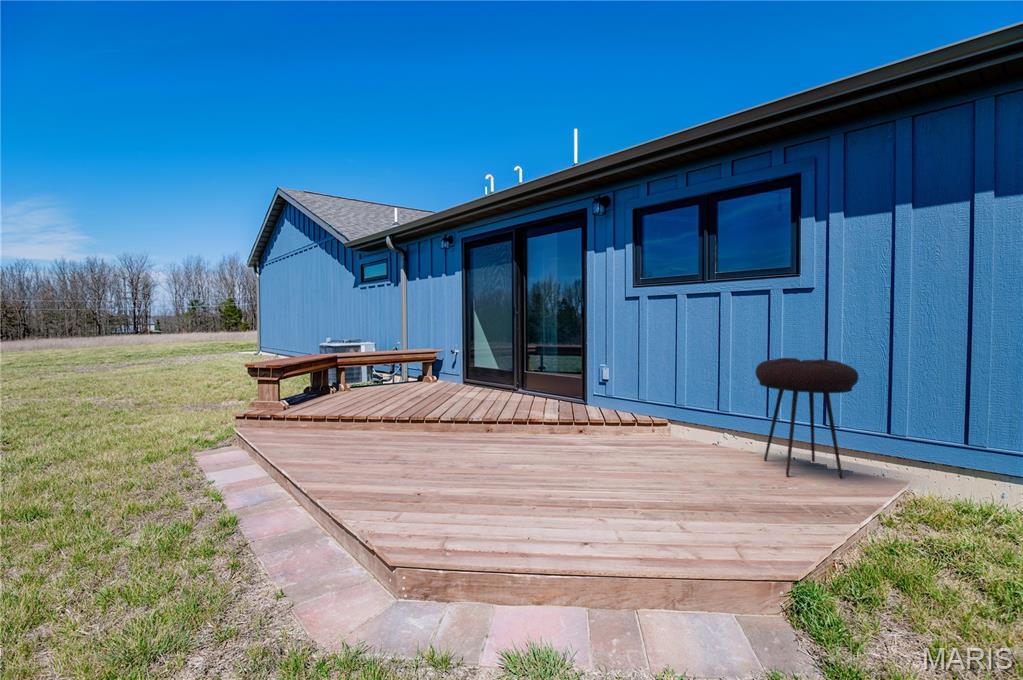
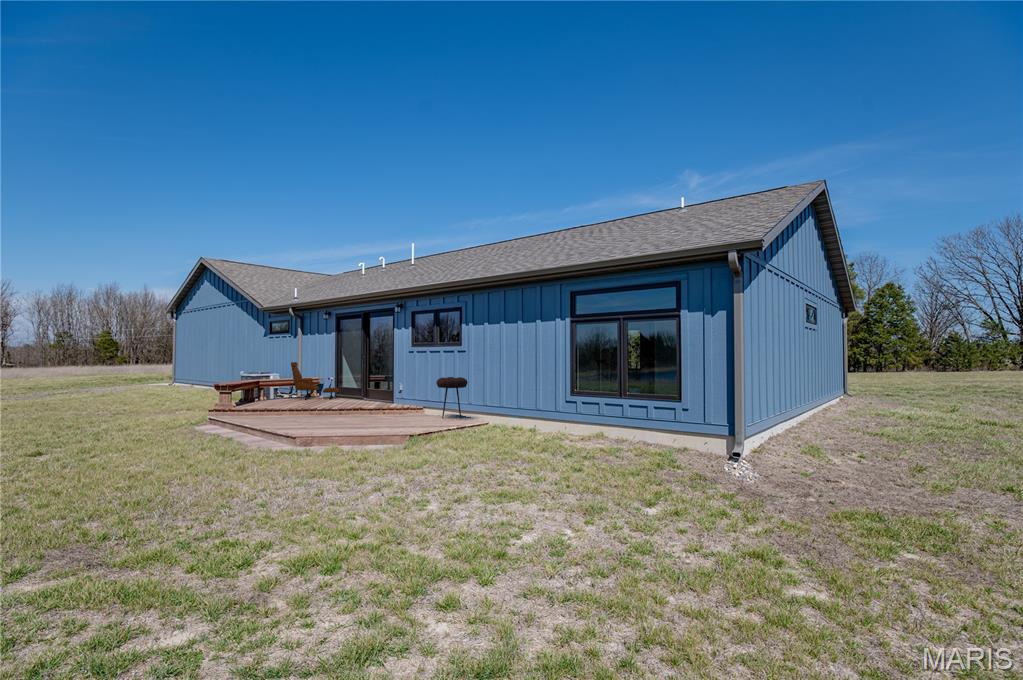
lounge chair: none [389,323,472,390] -> present [291,362,340,400]

